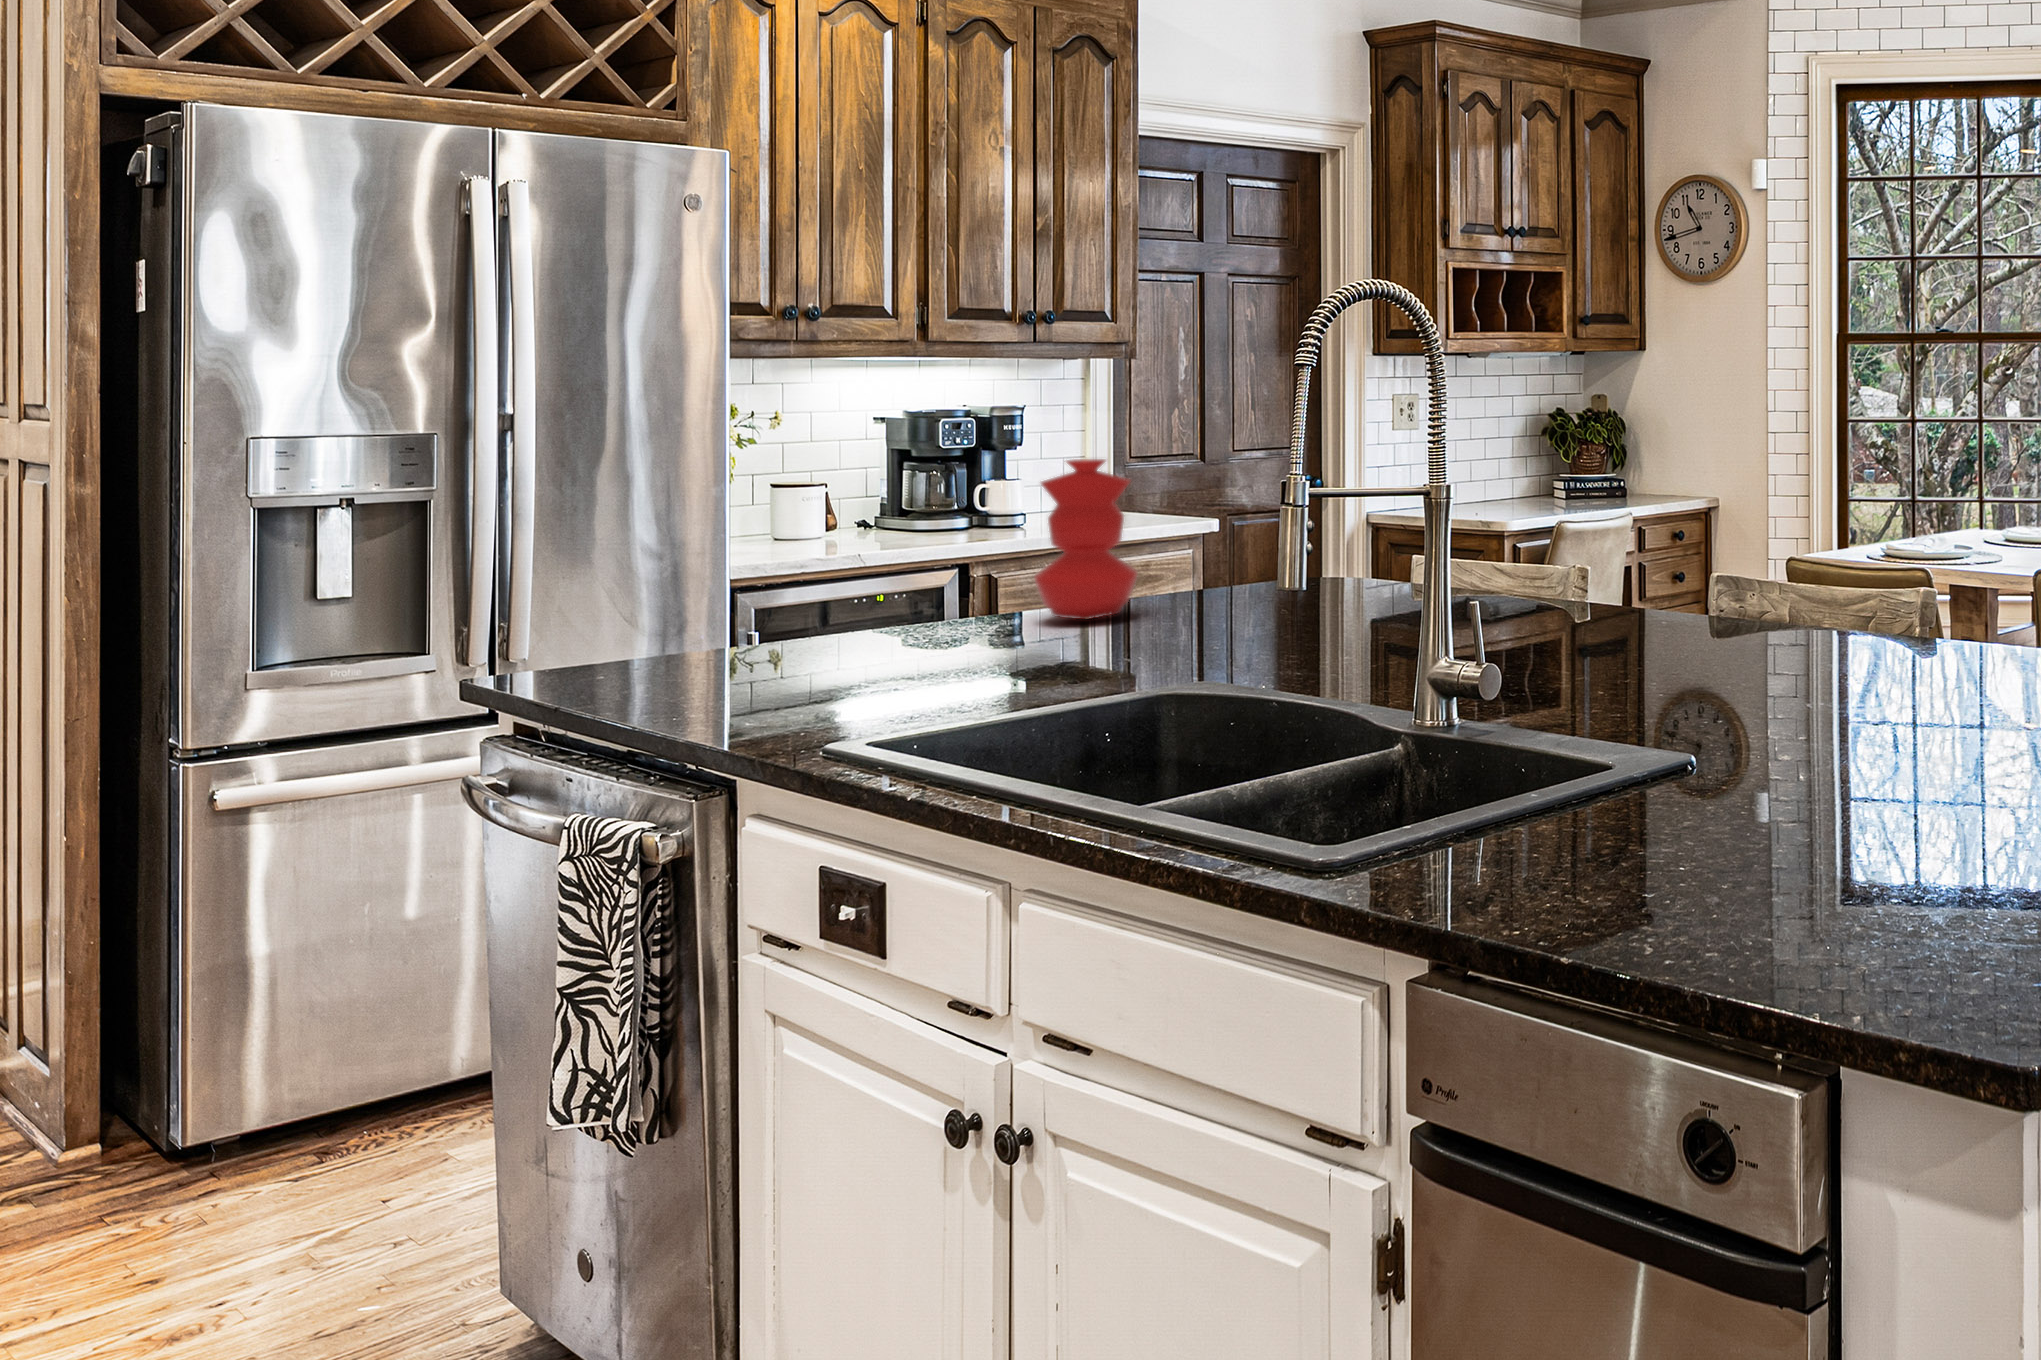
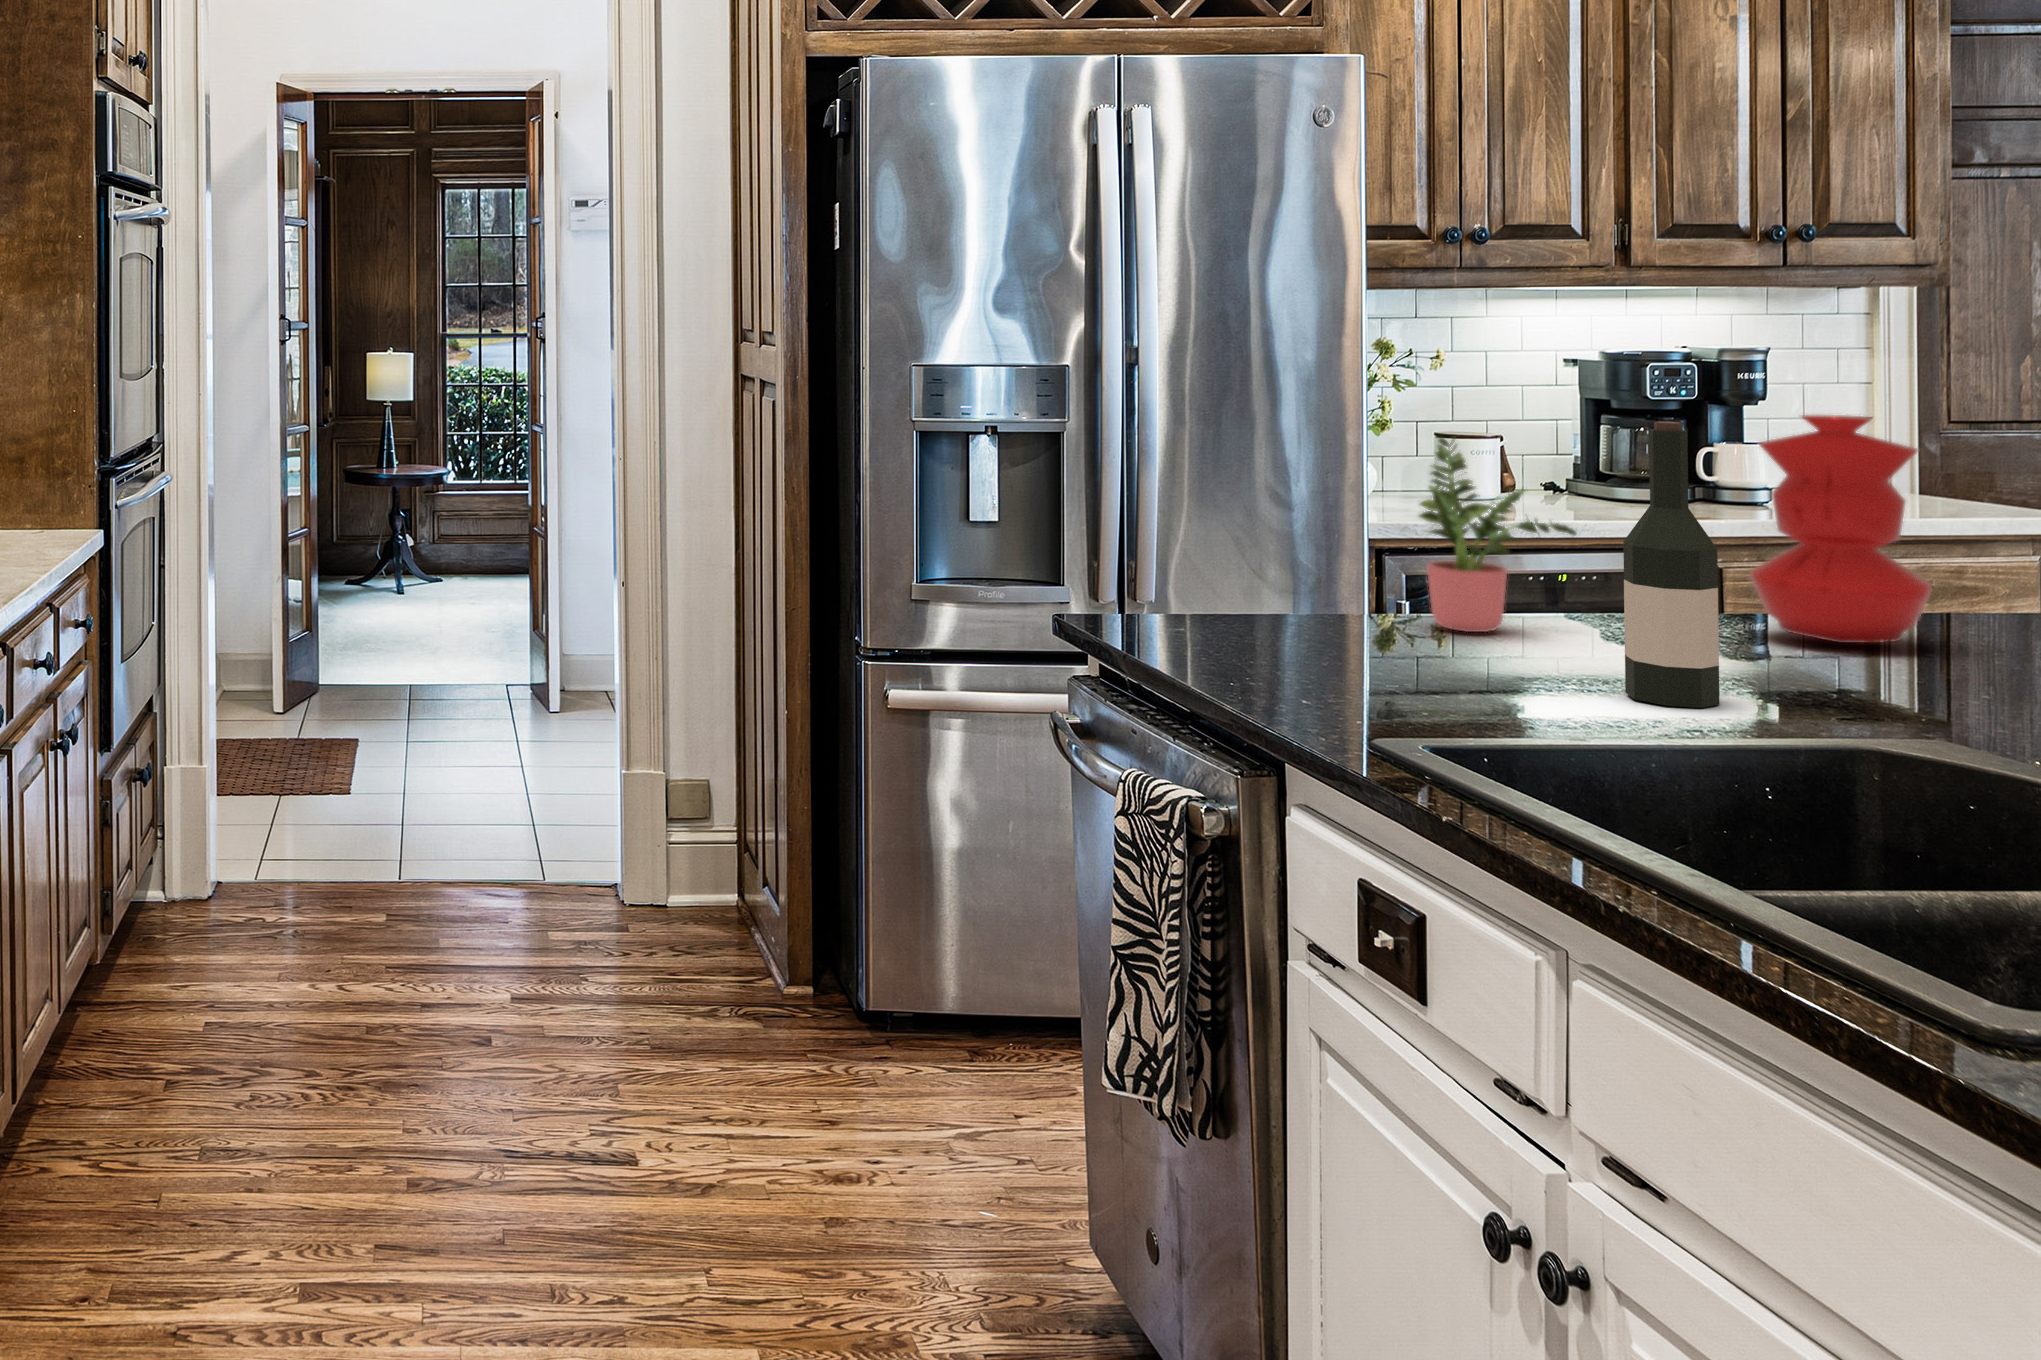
wine bottle: none [968,473,1028,681] -> present [1623,422,1720,708]
potted plant: none [806,494,924,653] -> present [1419,438,1576,632]

